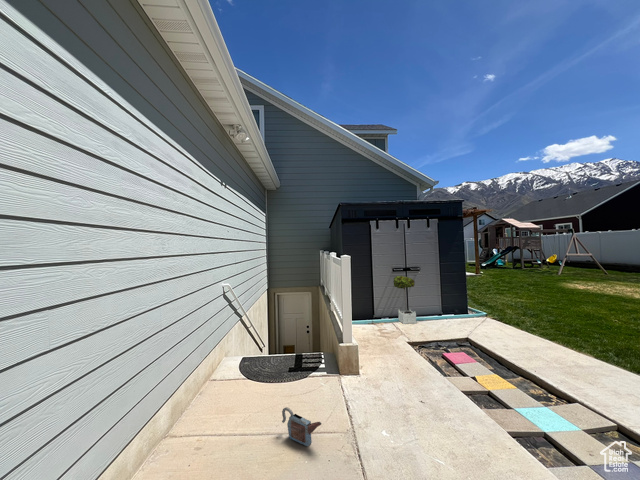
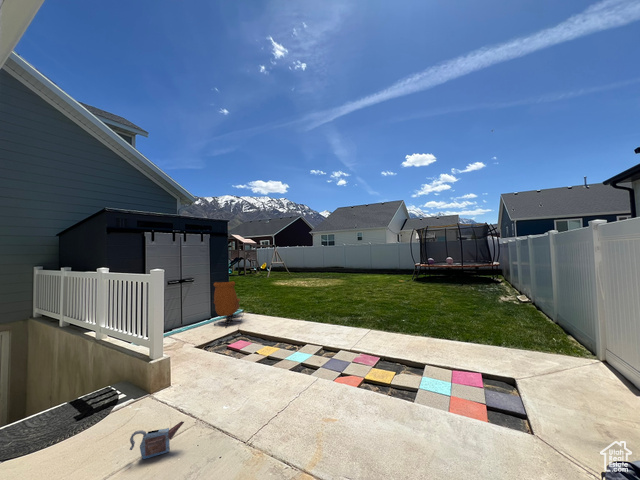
lounge chair: none [438,273,483,331] -> present [213,281,242,326]
potted tree: present [393,276,416,324] -> none [169,288,192,334]

